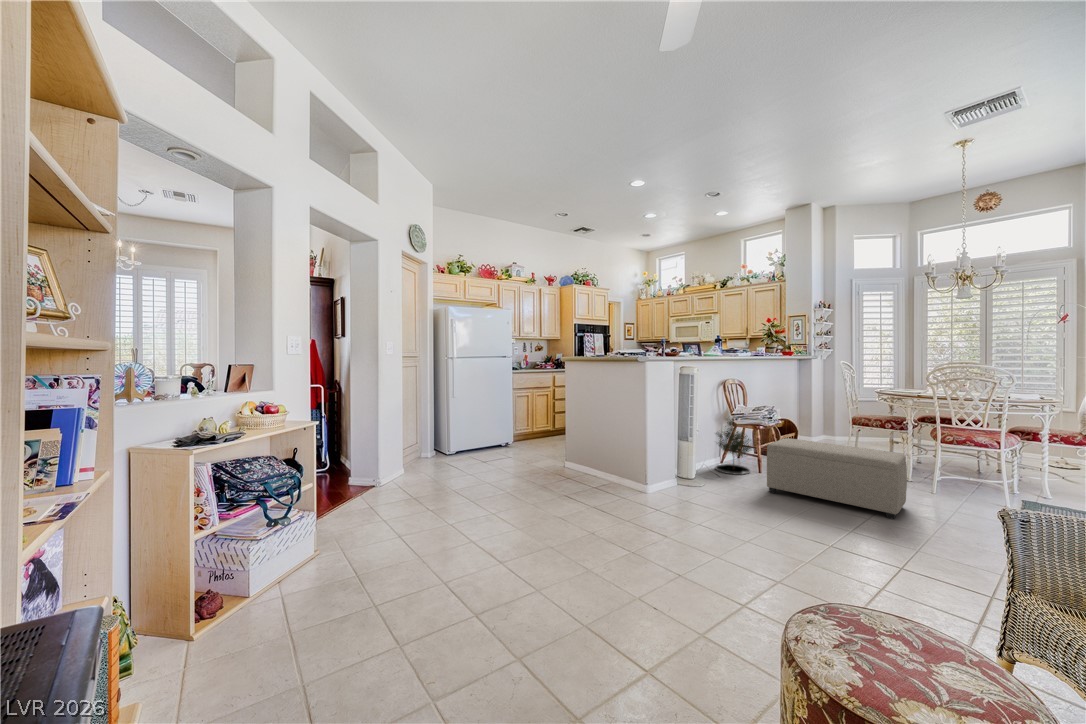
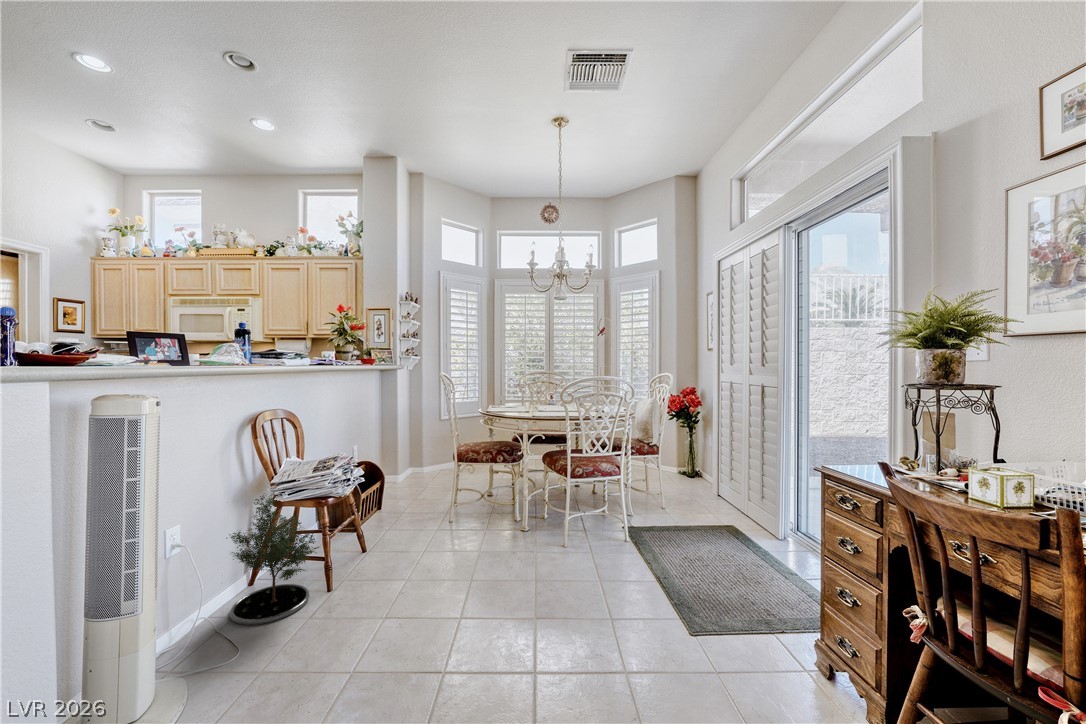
ottoman: present [767,438,907,519] -> none [345,519,568,664]

